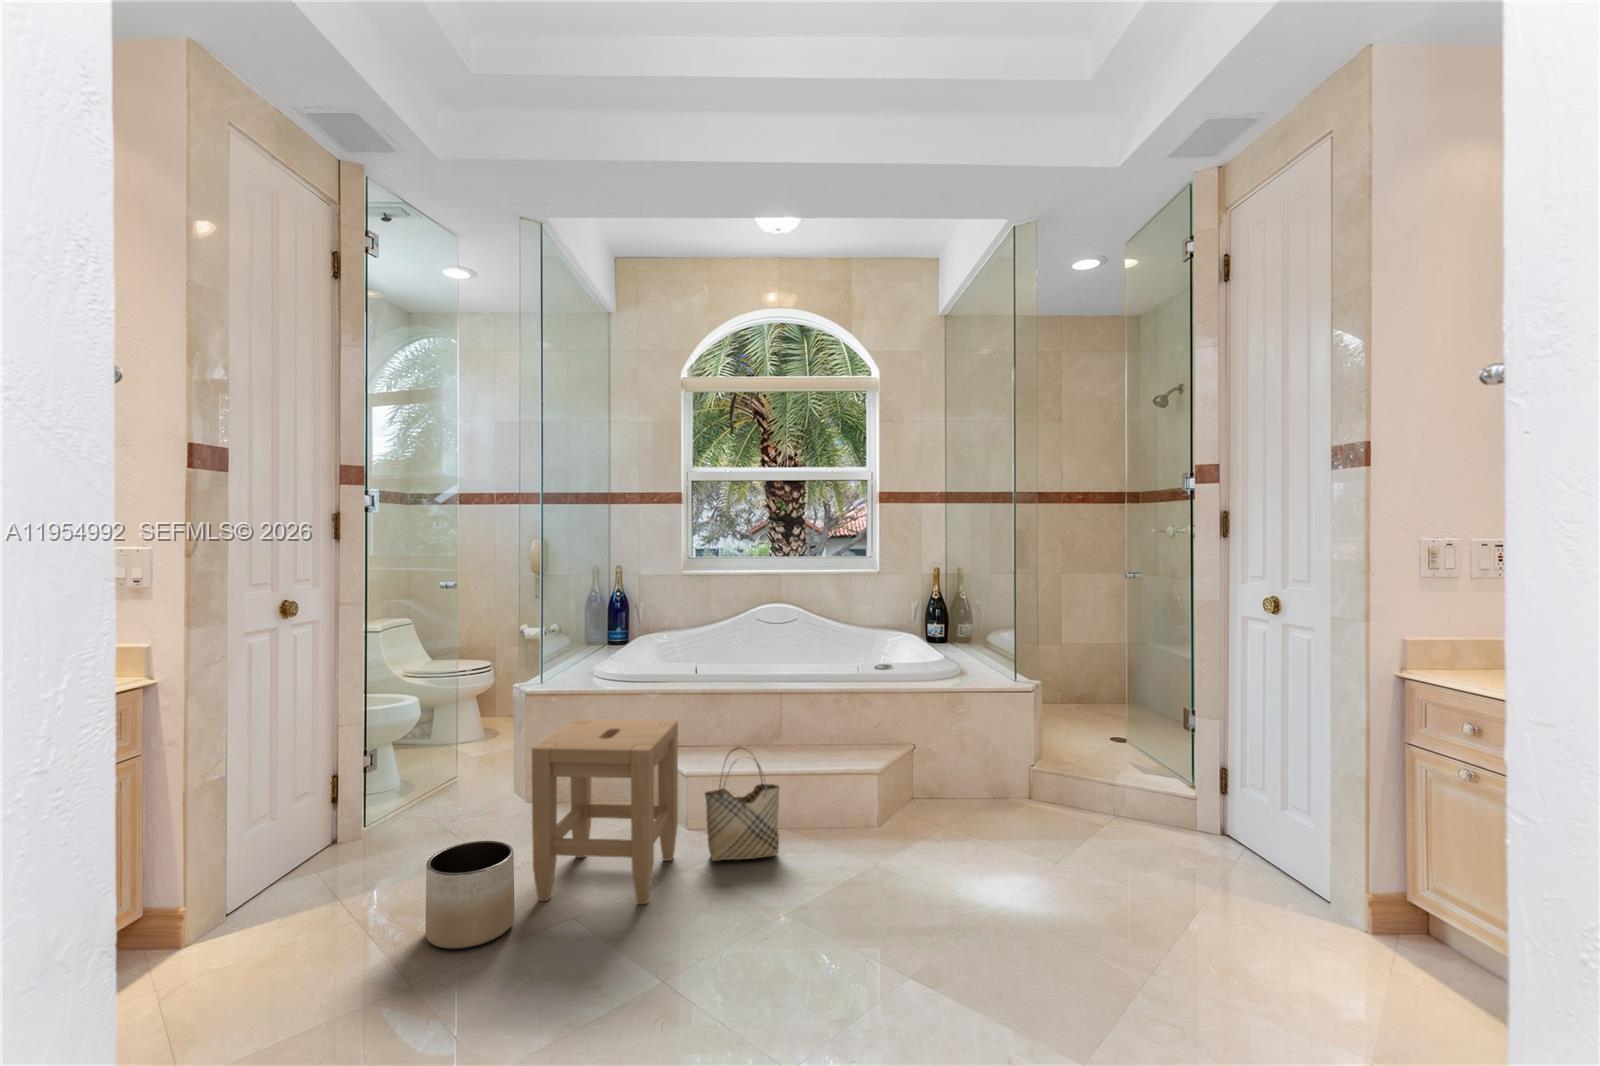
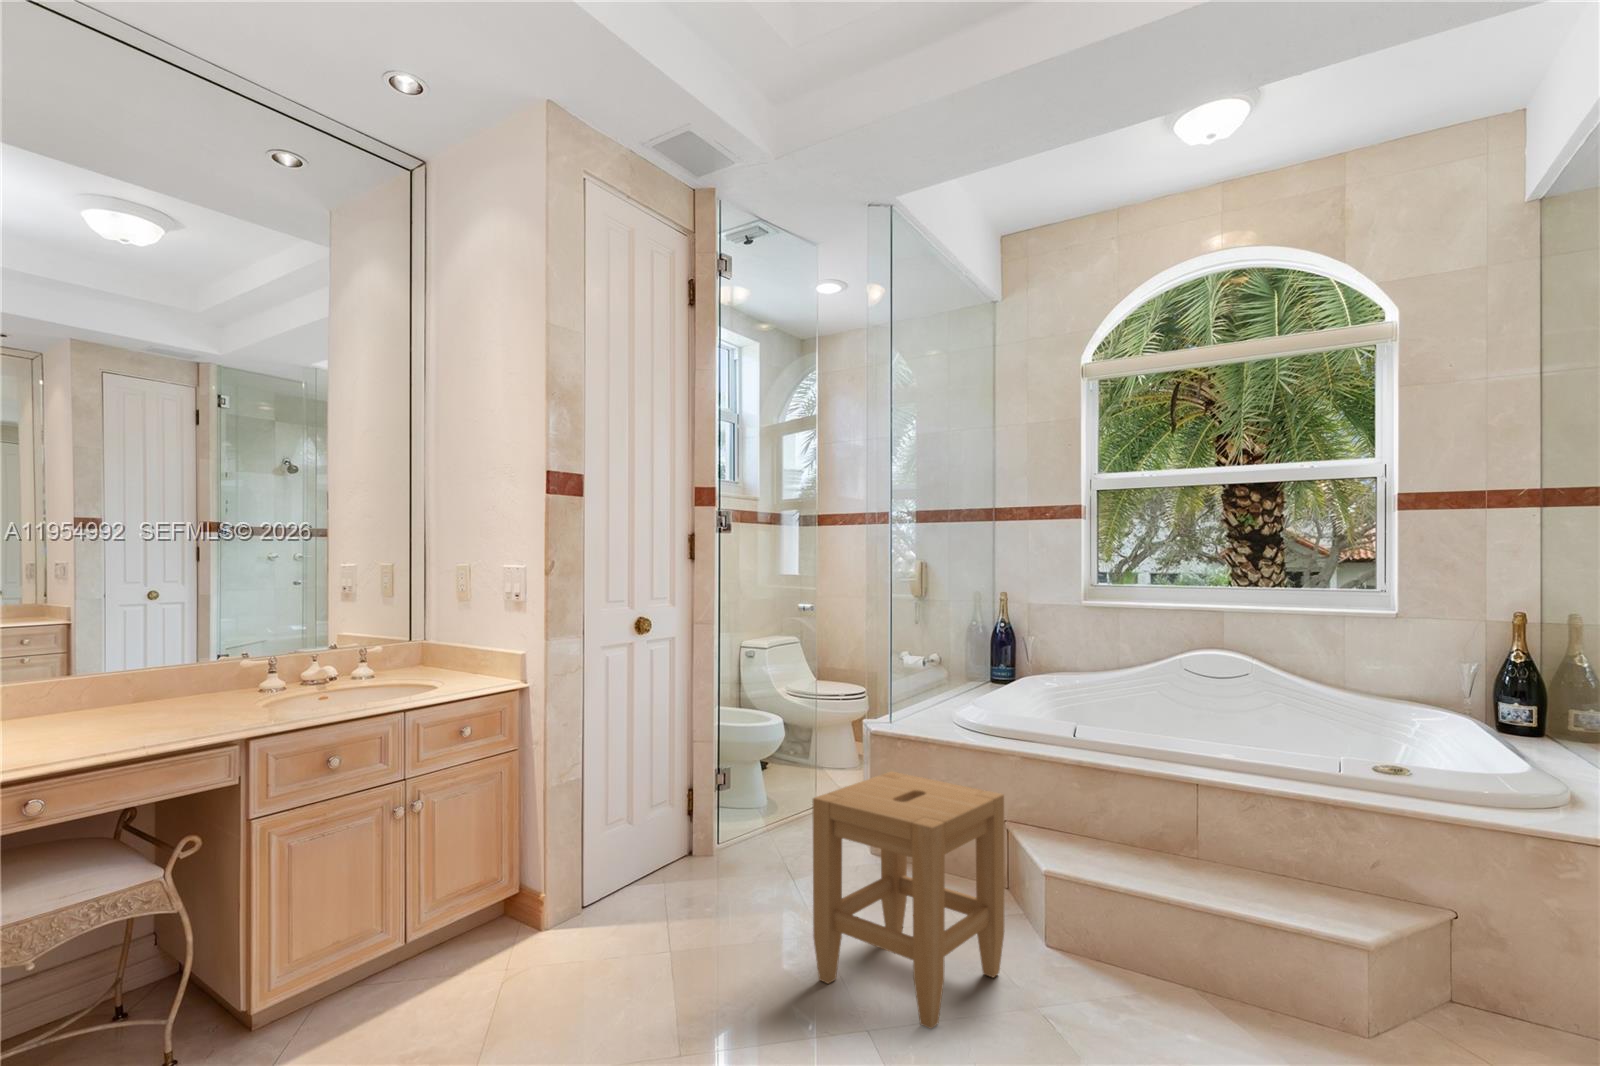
woven basket: present [705,747,780,861] -> none [1035,846,1150,1018]
planter: present [426,841,515,949] -> none [692,891,783,1014]

